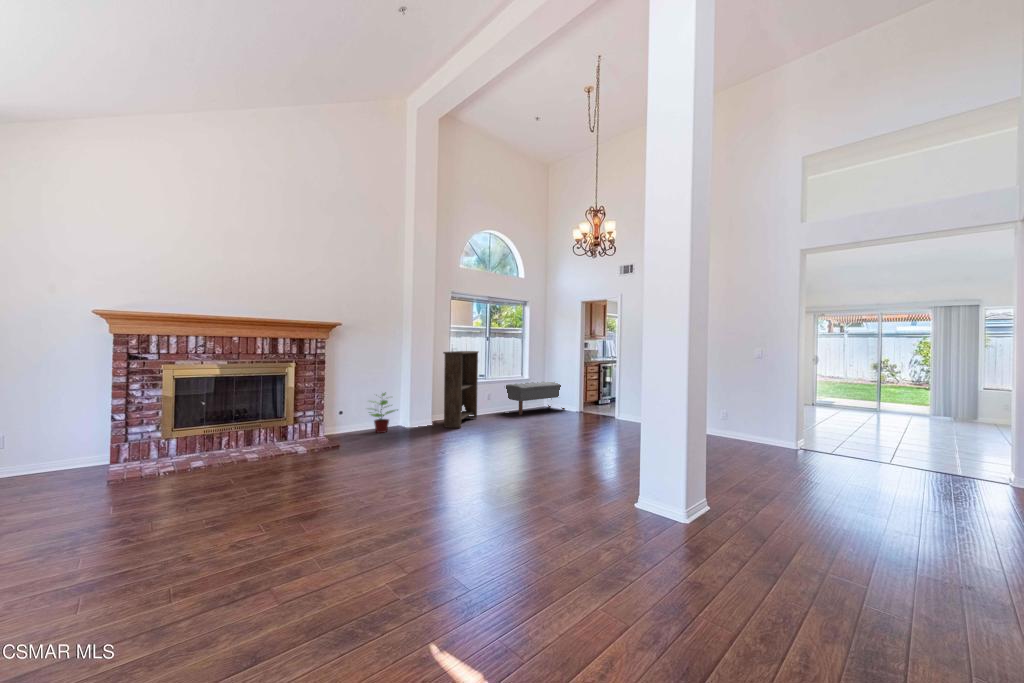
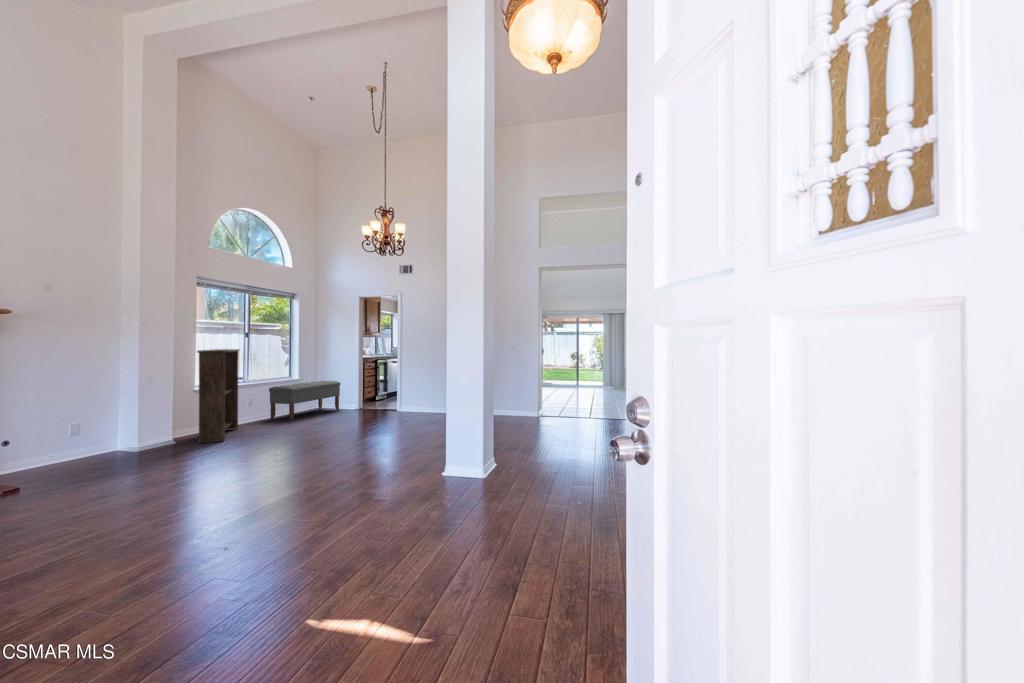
potted plant: present [369,392,395,433] -> none [69,405,130,463]

